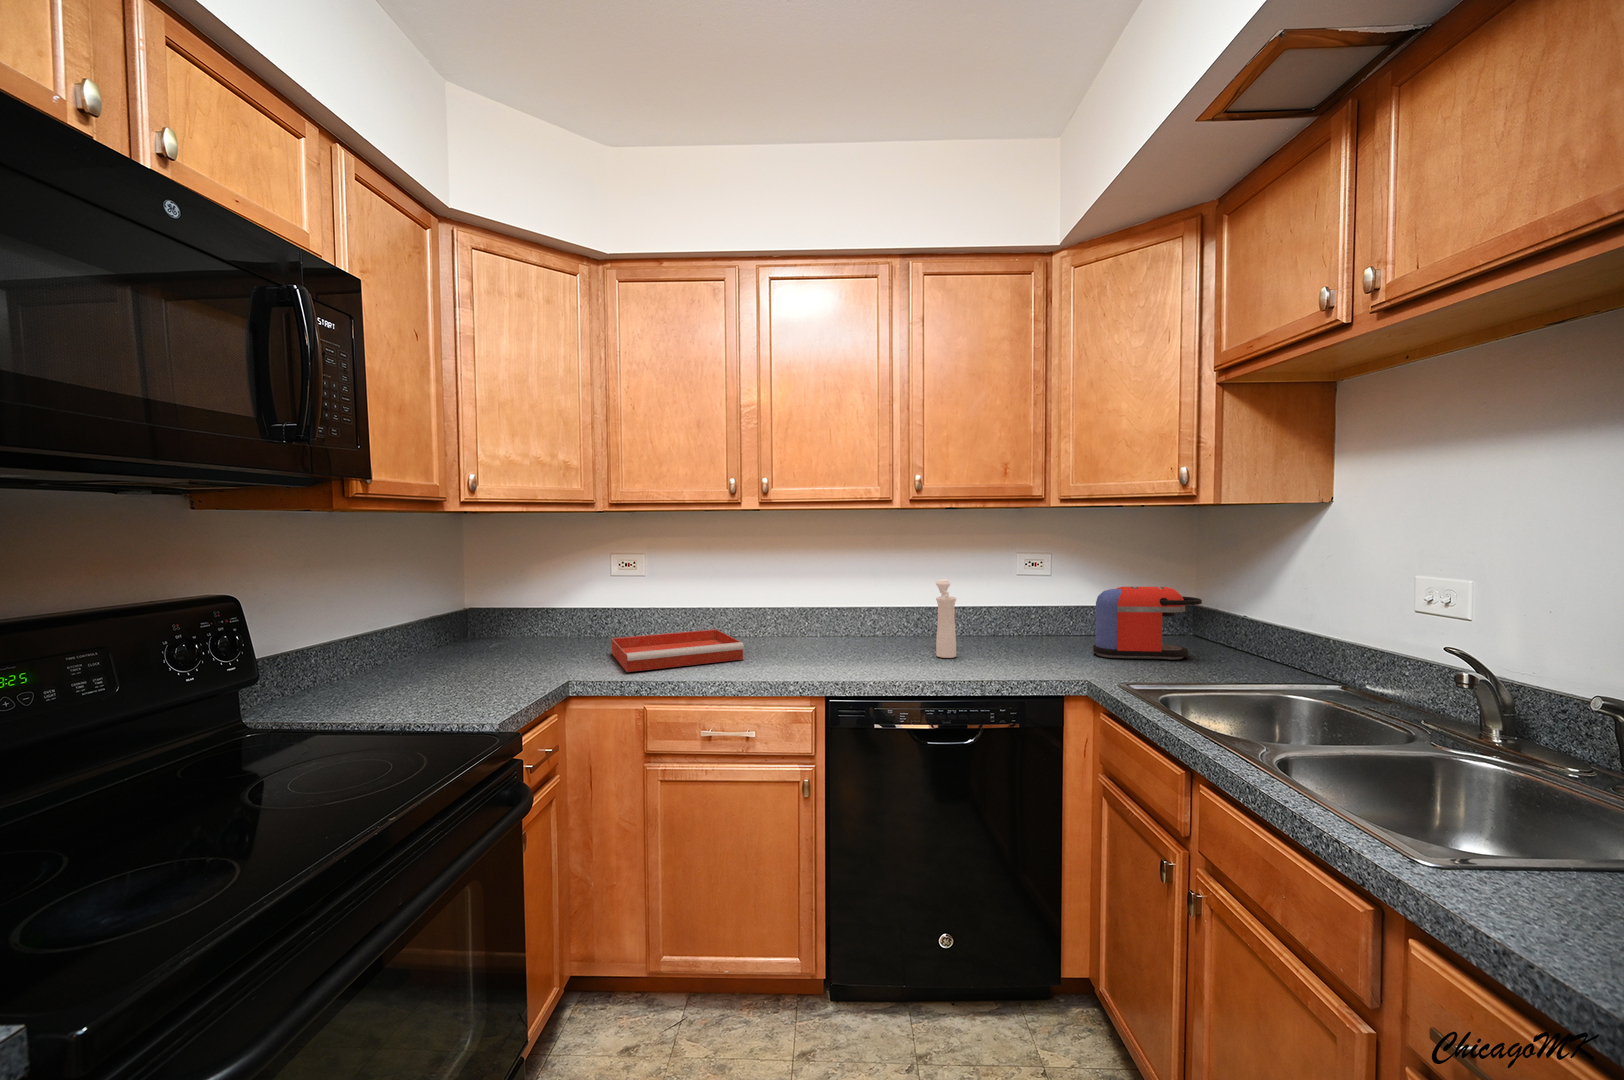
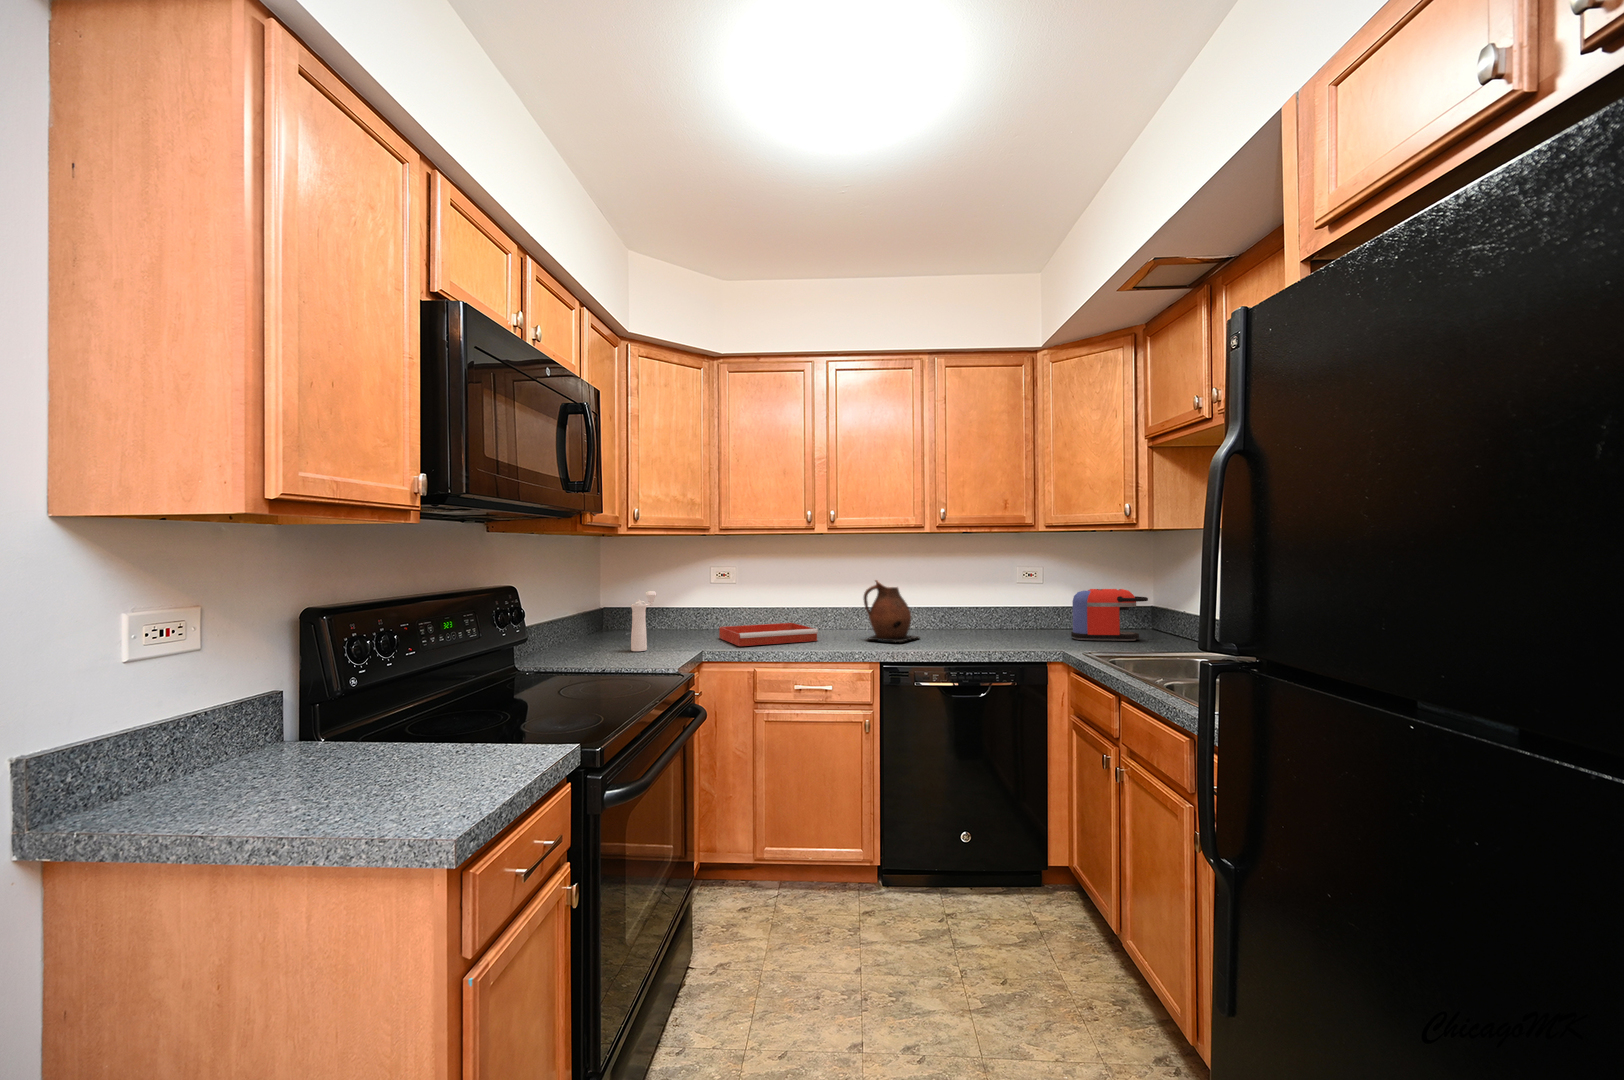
ceramic pitcher: none [808,574,887,665] -> present [864,580,920,642]
pepper mill: present [936,579,956,658] -> present [631,591,657,651]

